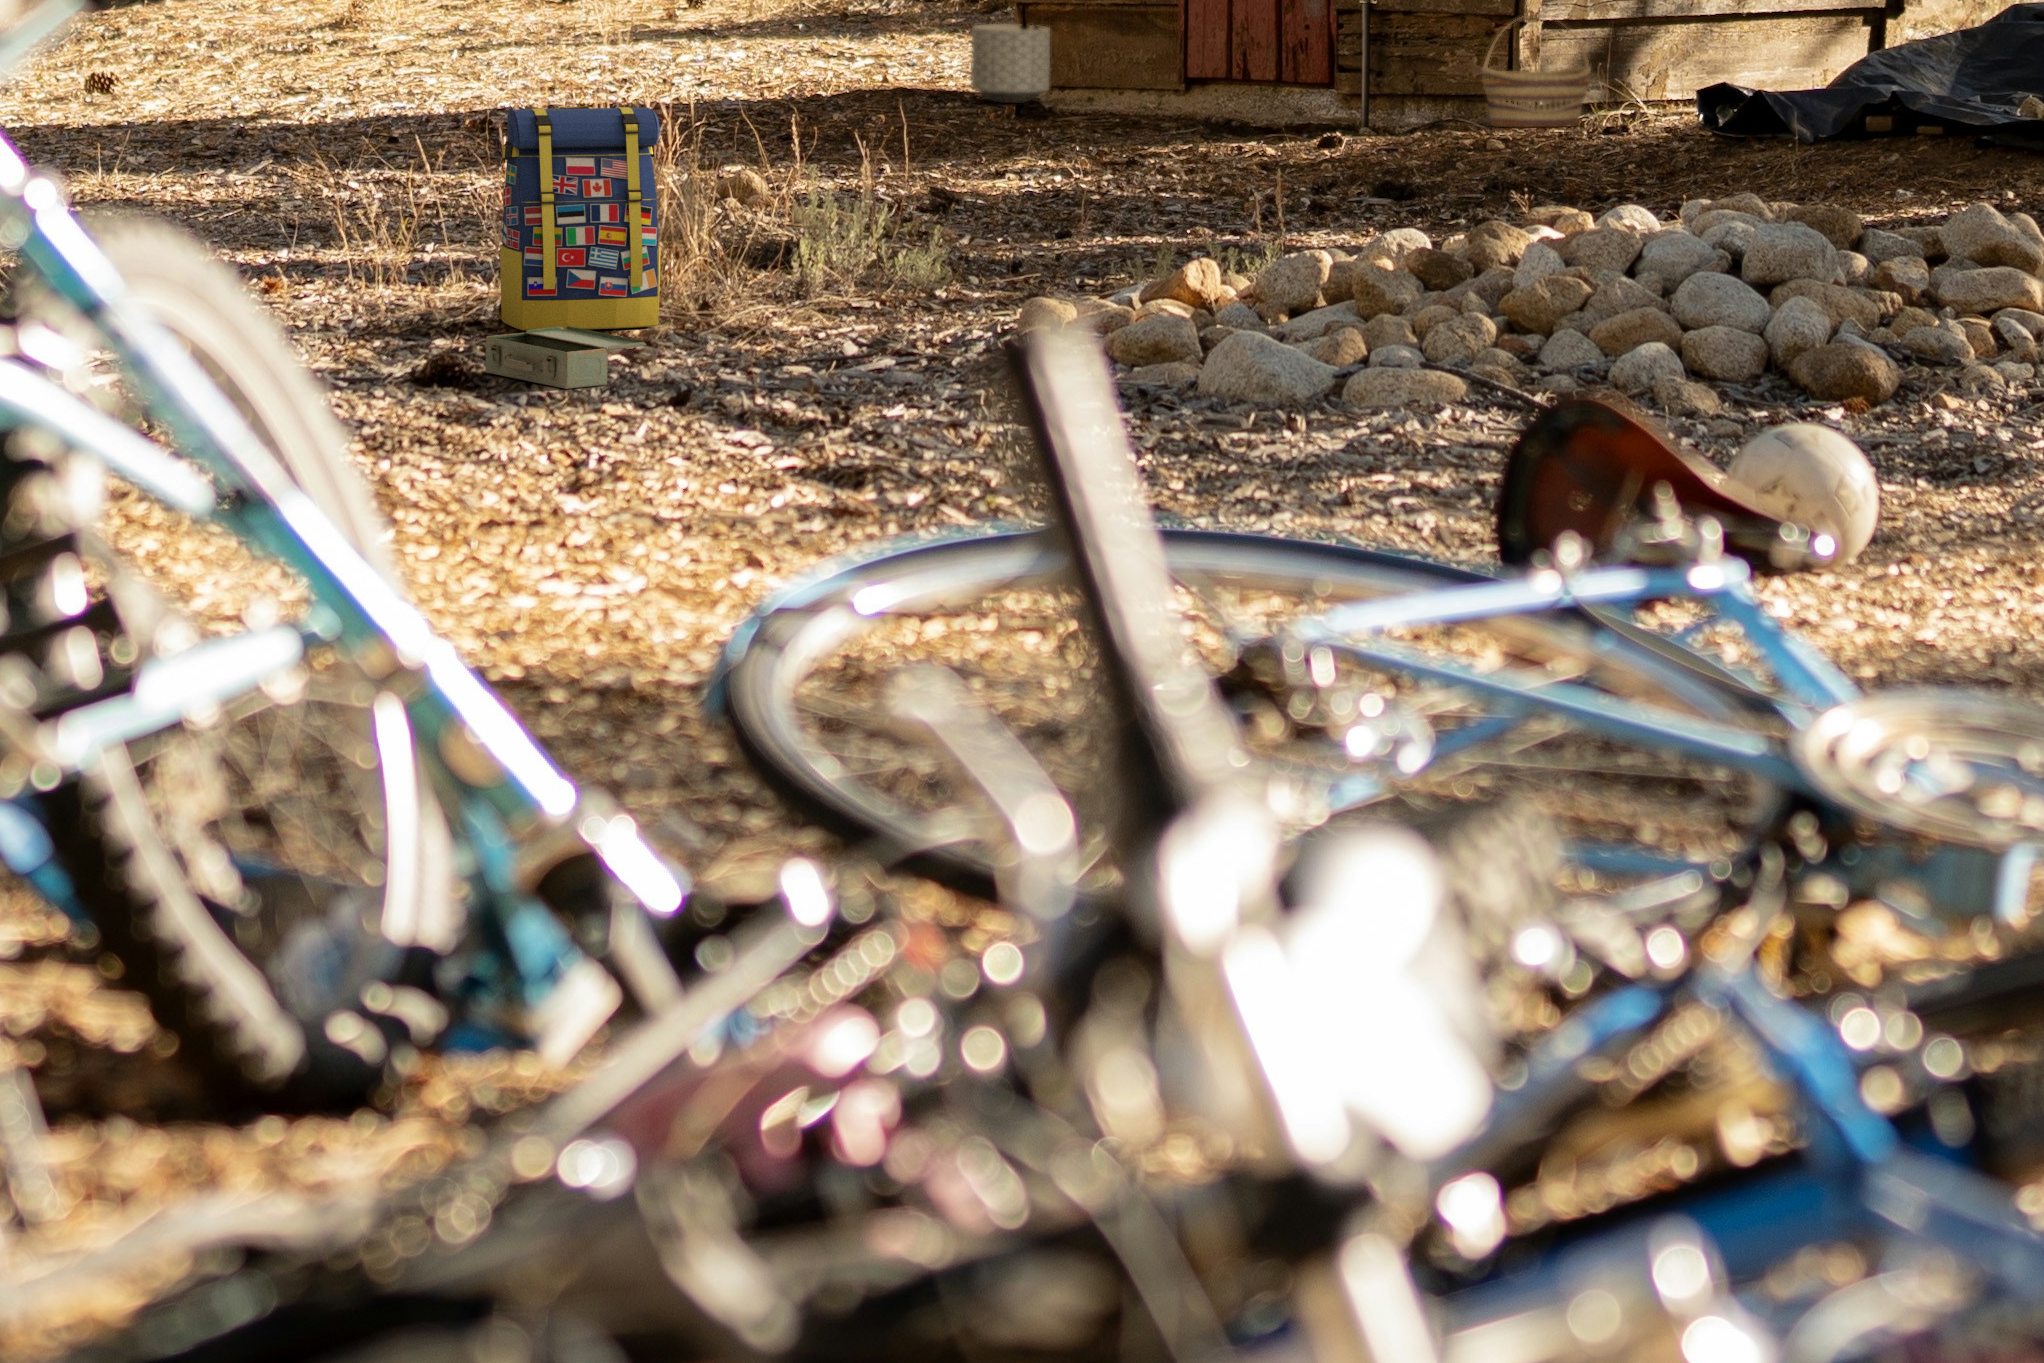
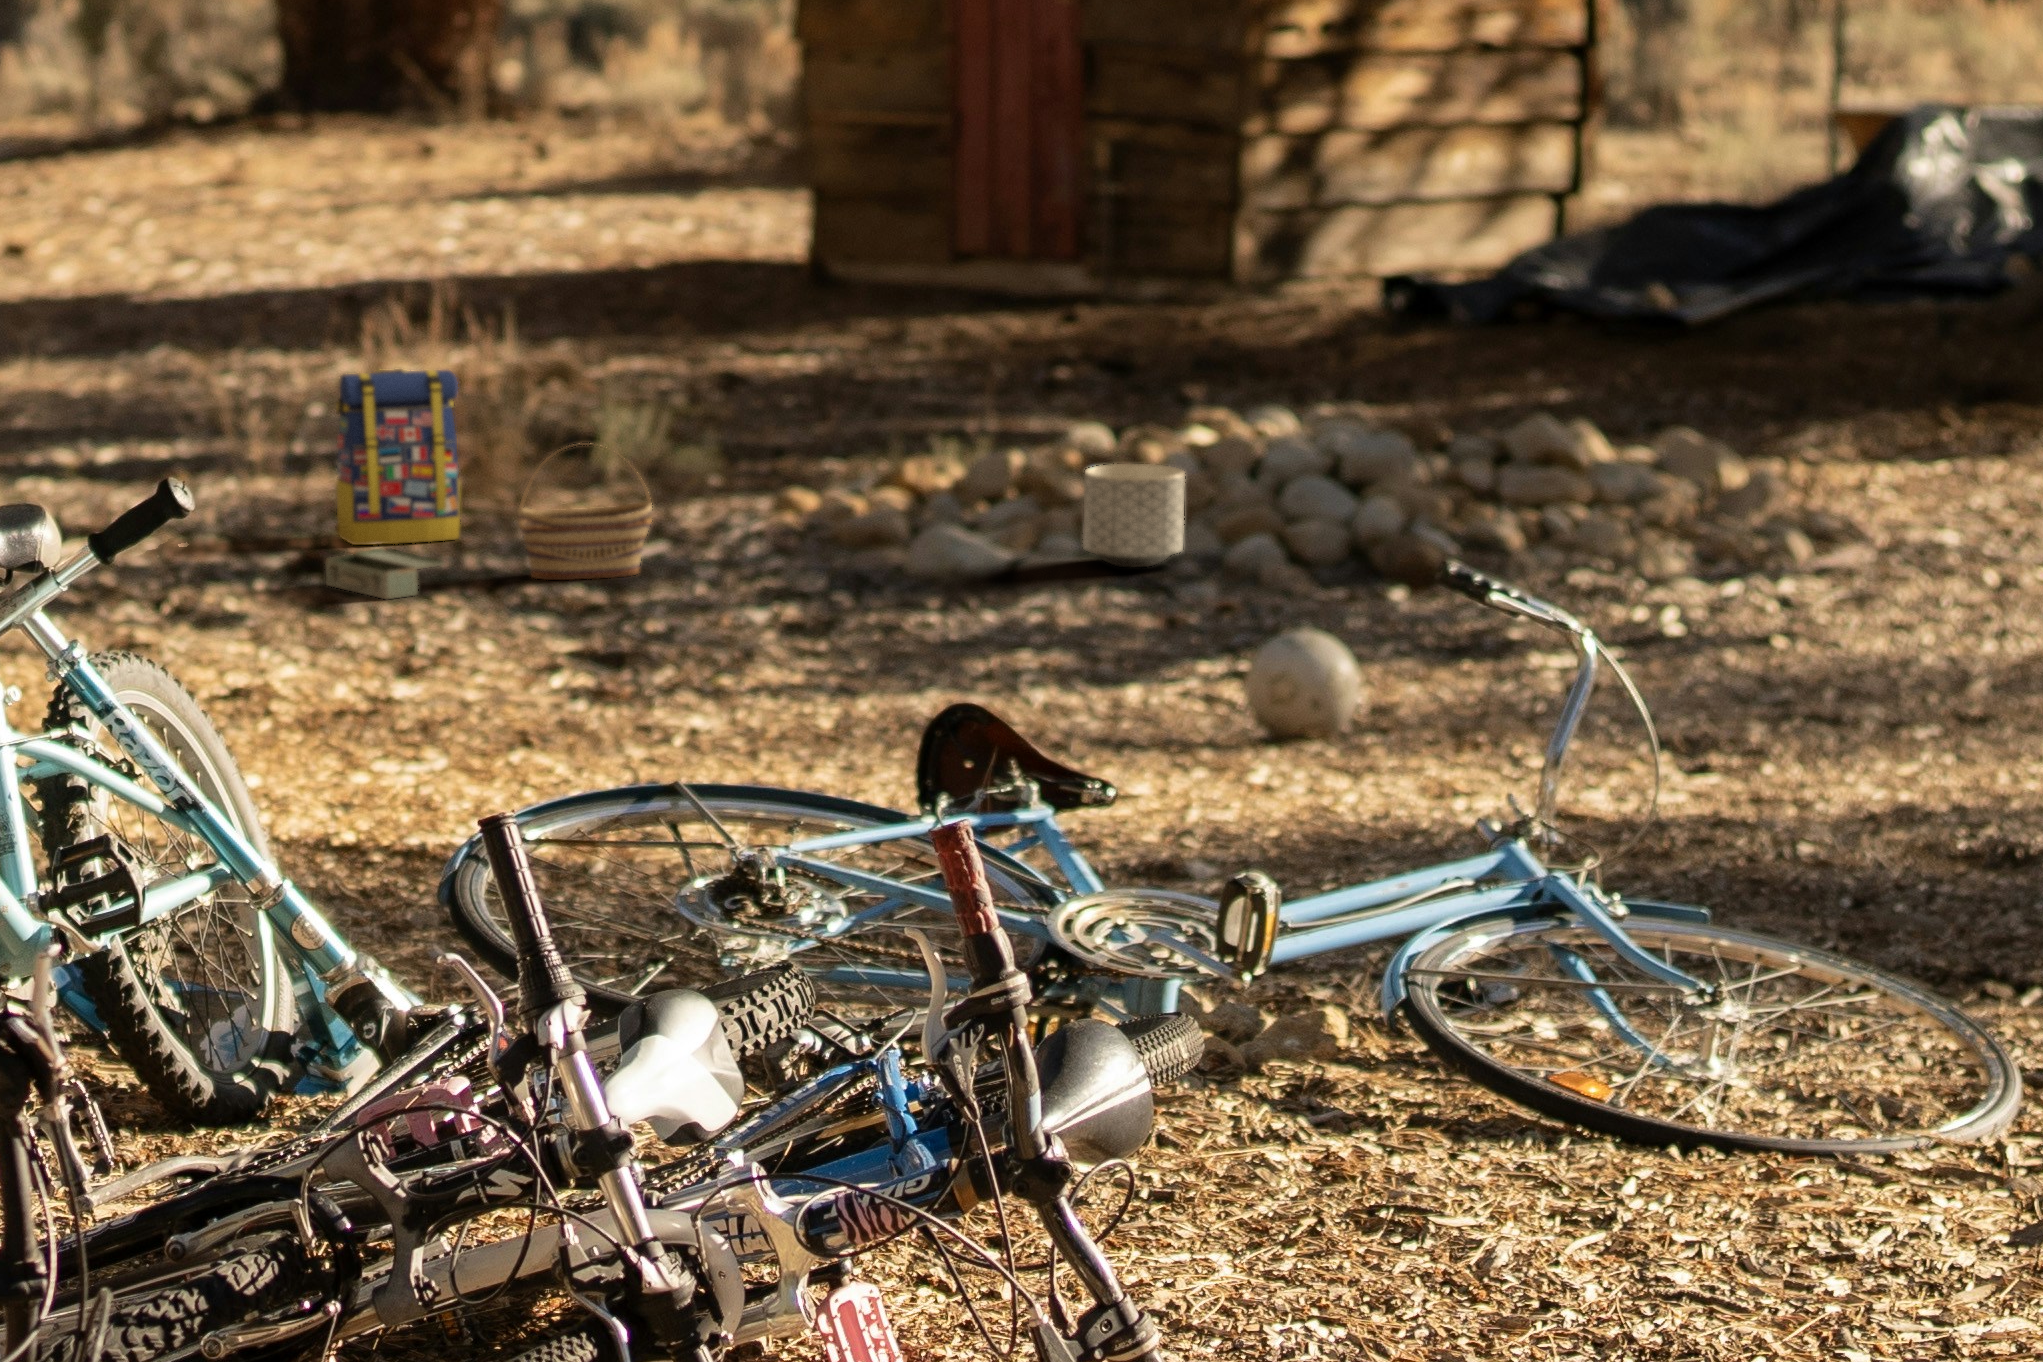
basket: present [1482,15,1591,127] -> present [518,443,652,580]
planter: present [971,24,1050,103] -> present [1083,464,1185,567]

